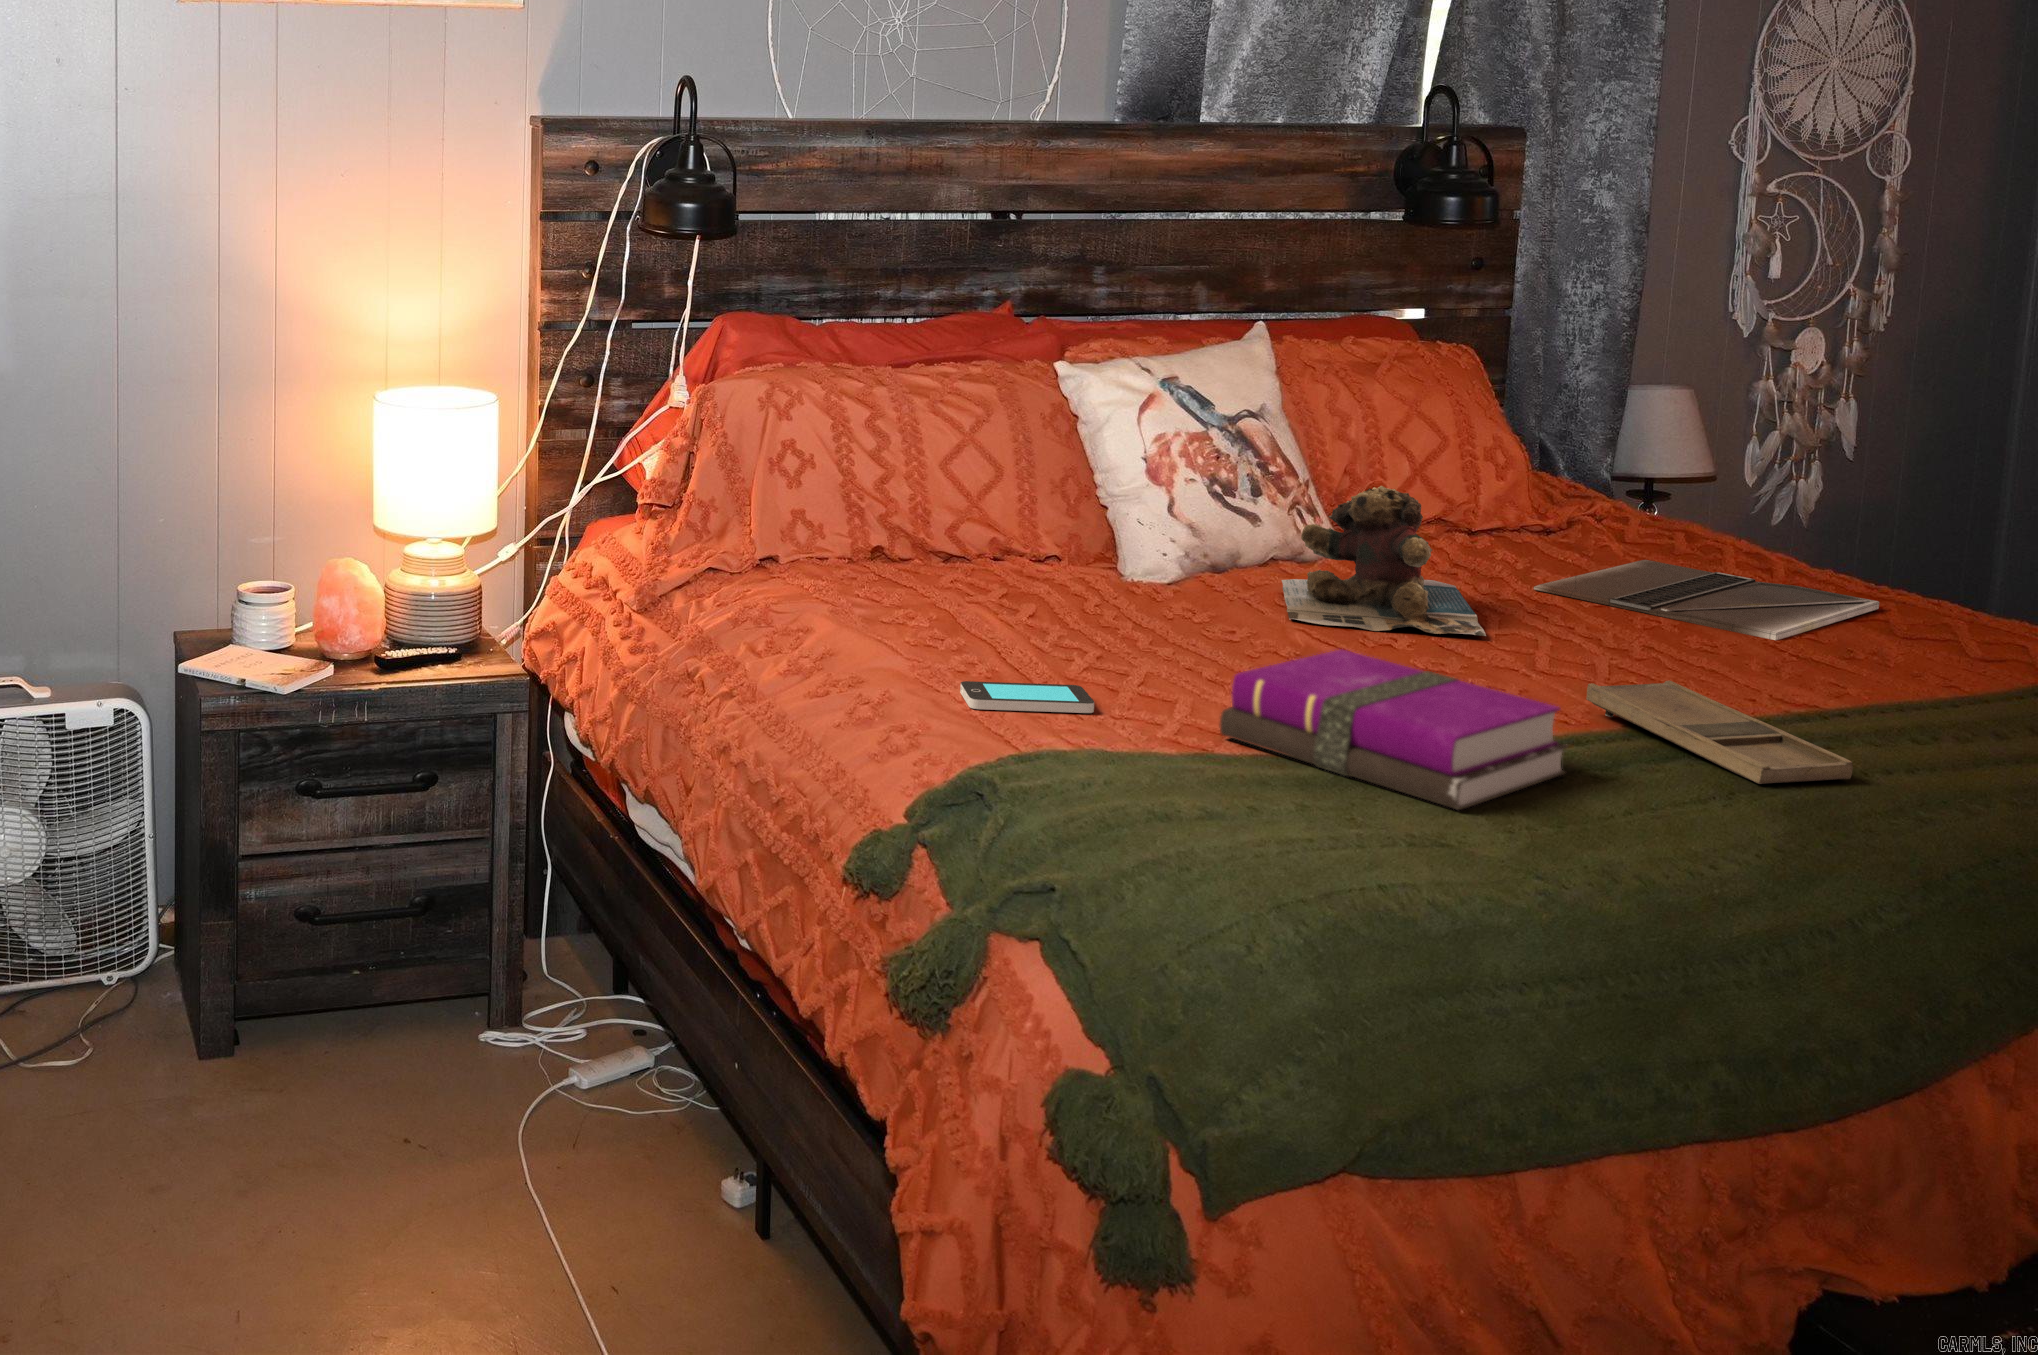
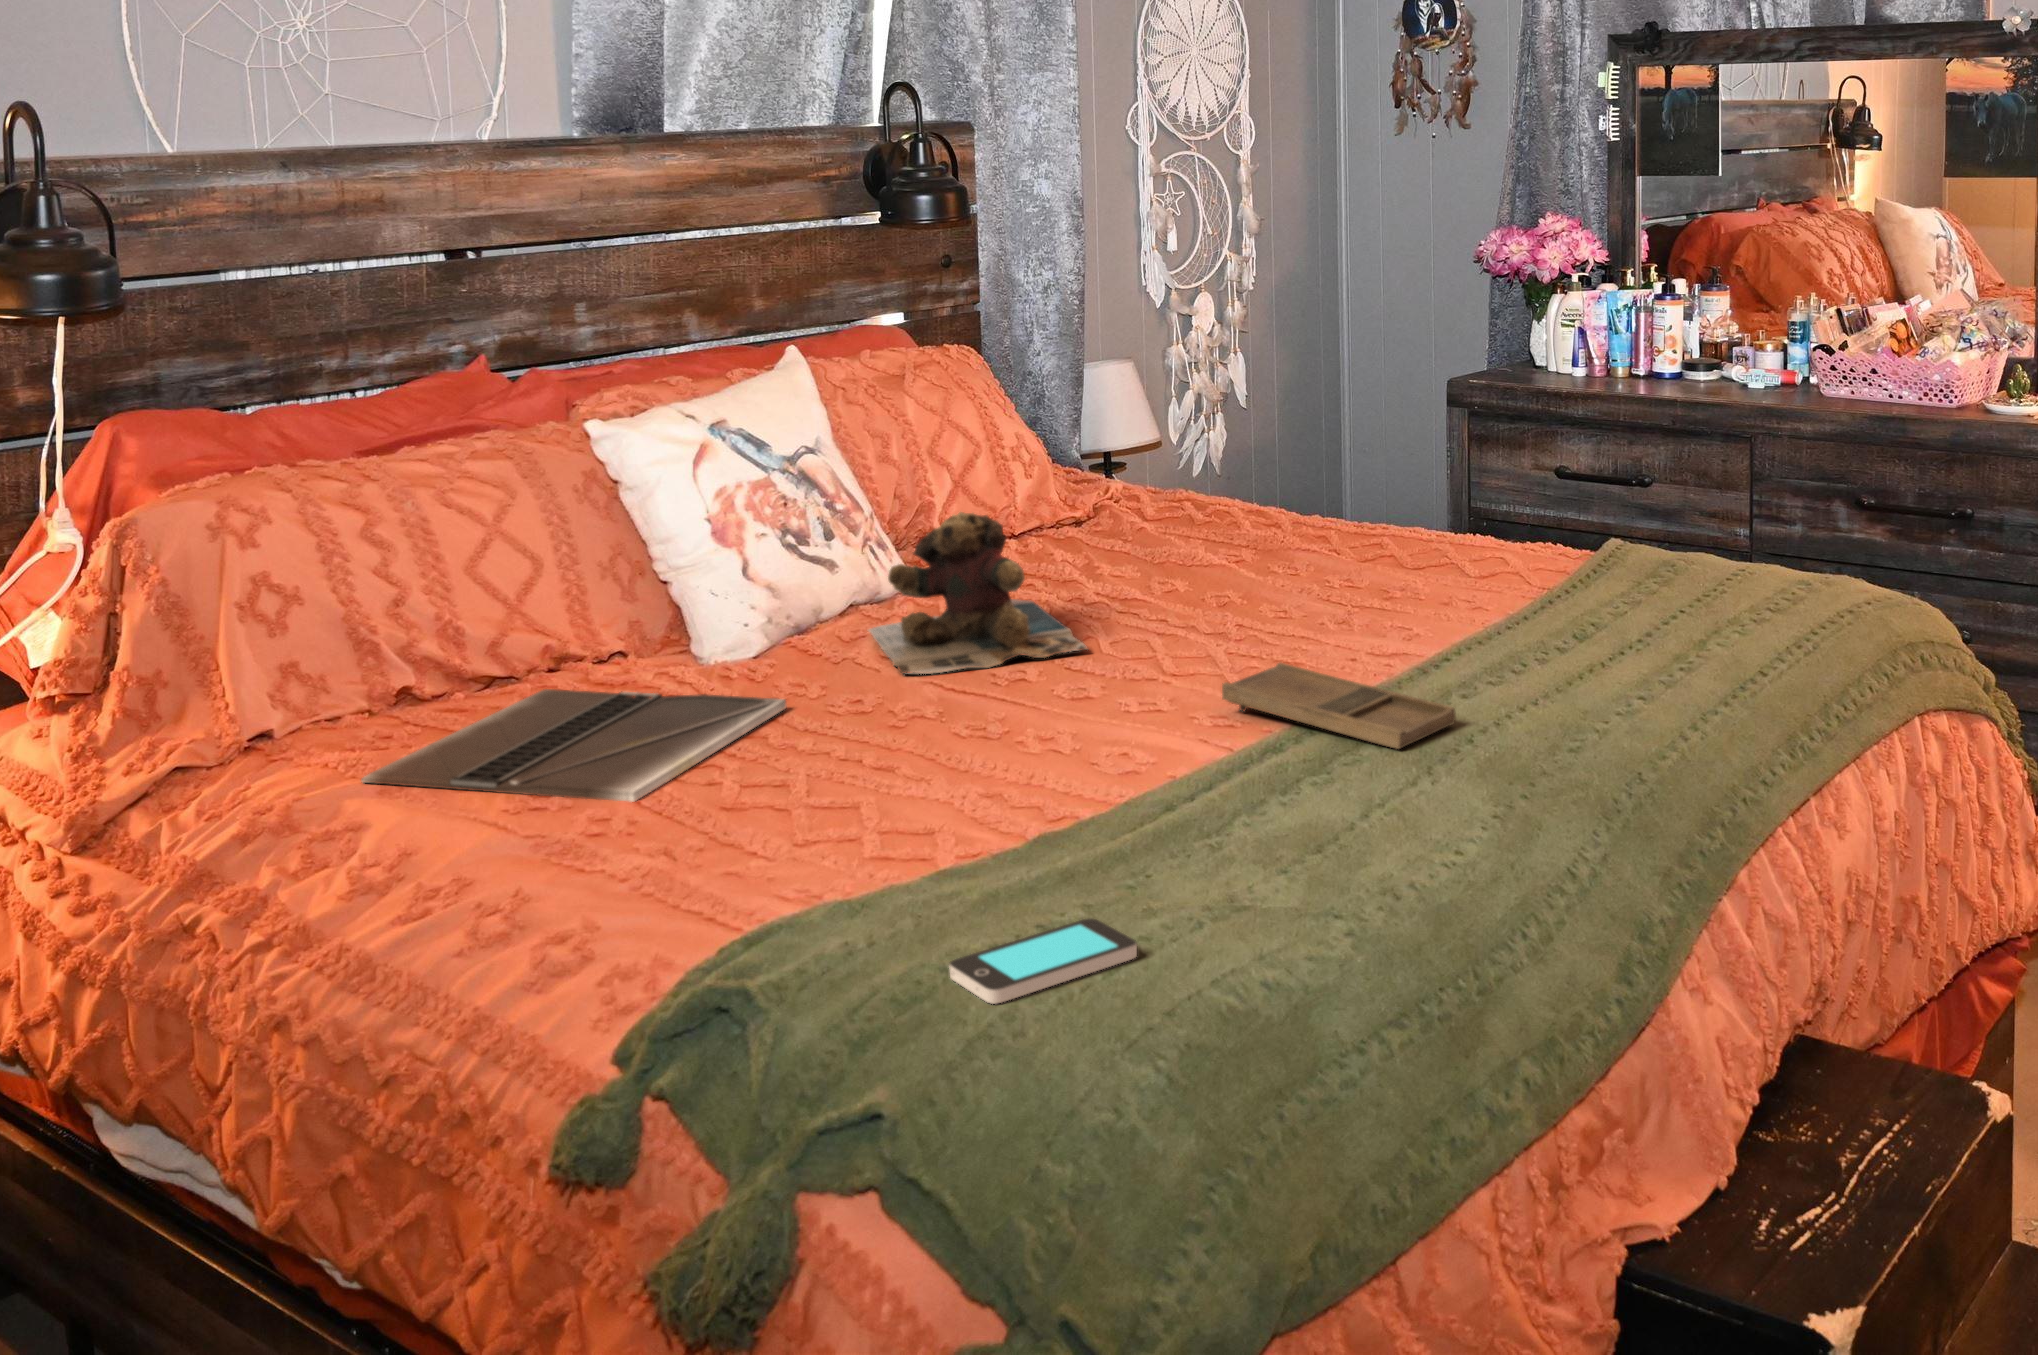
laptop: present [1534,560,1879,640] -> present [361,689,786,802]
notebook: present [1220,650,1568,810] -> none [930,706,1256,858]
smartphone: present [960,681,1094,713] -> present [950,918,1137,1004]

